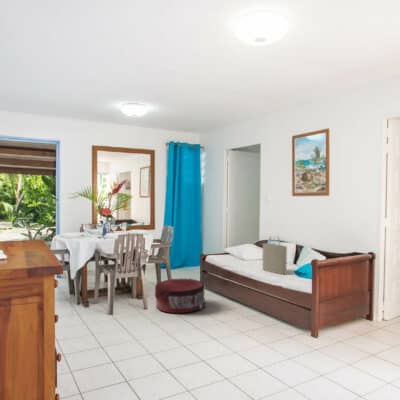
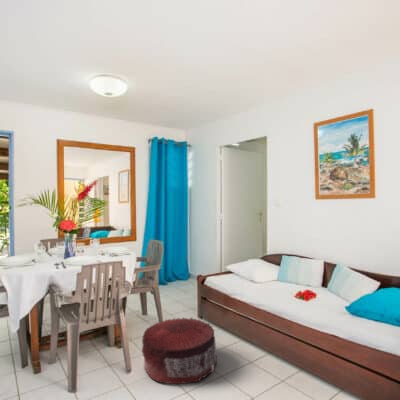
tote bag: present [263,237,287,274] -> none [296,257,341,316]

